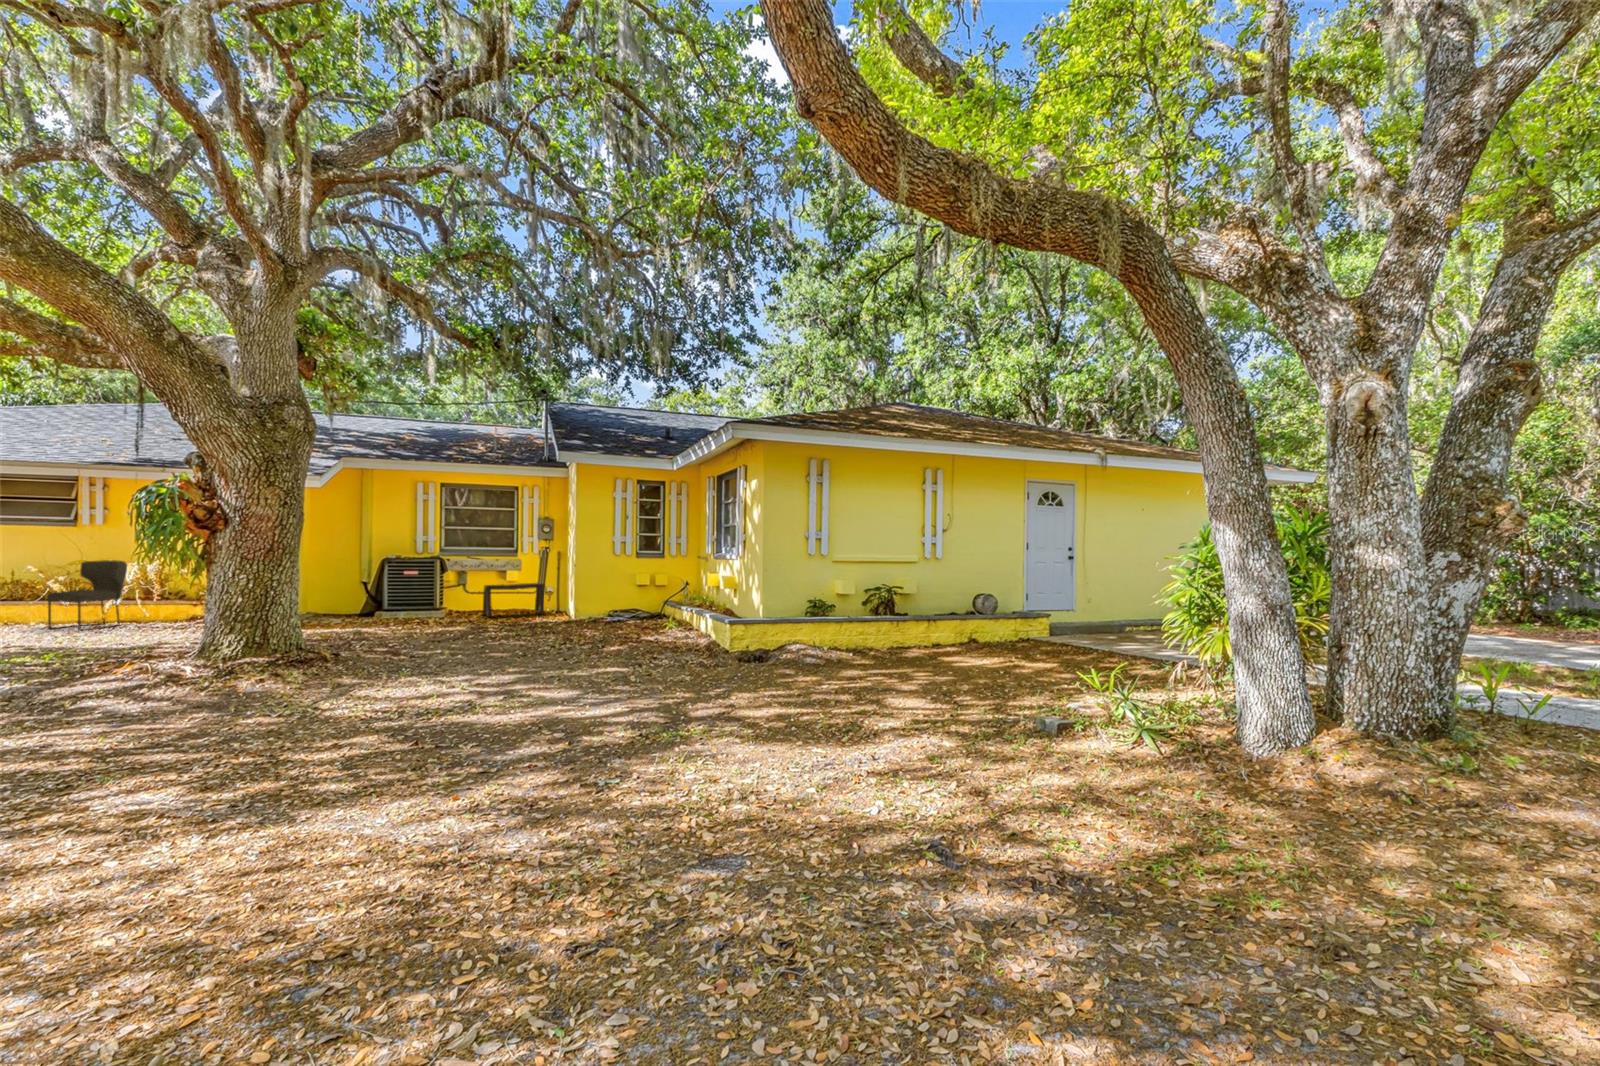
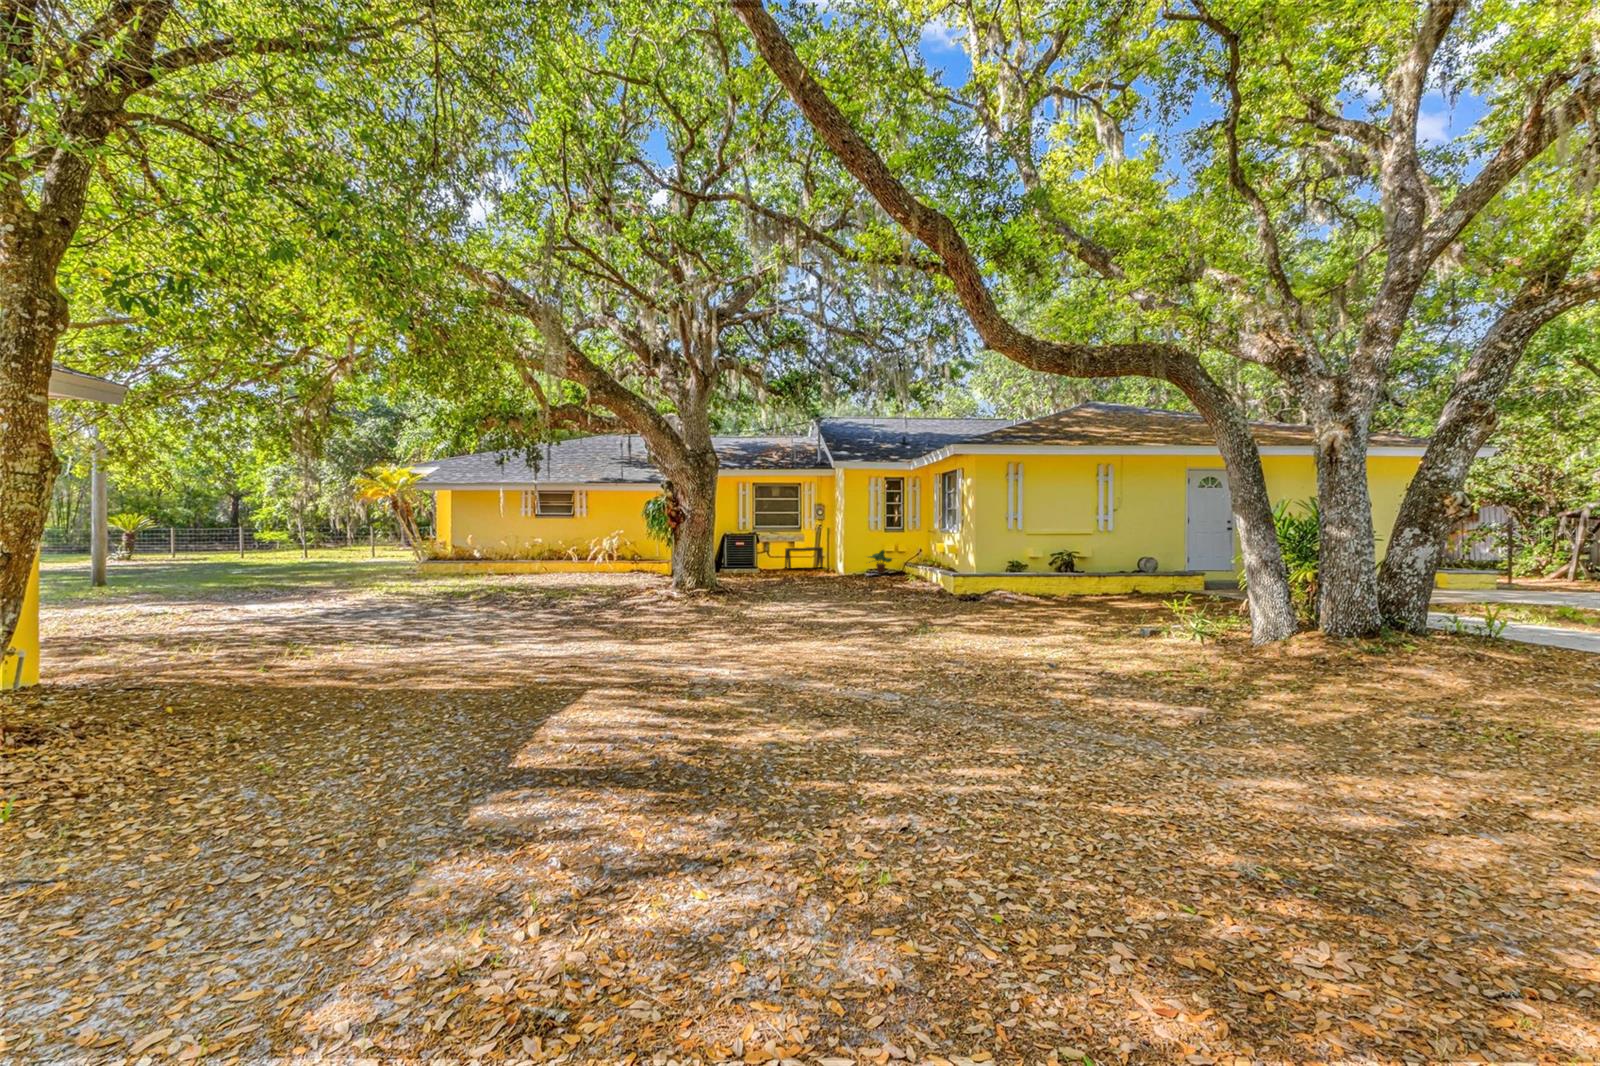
chair: present [47,560,127,631] -> none [566,532,600,571]
potted plant: none [606,585,659,621] -> present [868,550,892,574]

